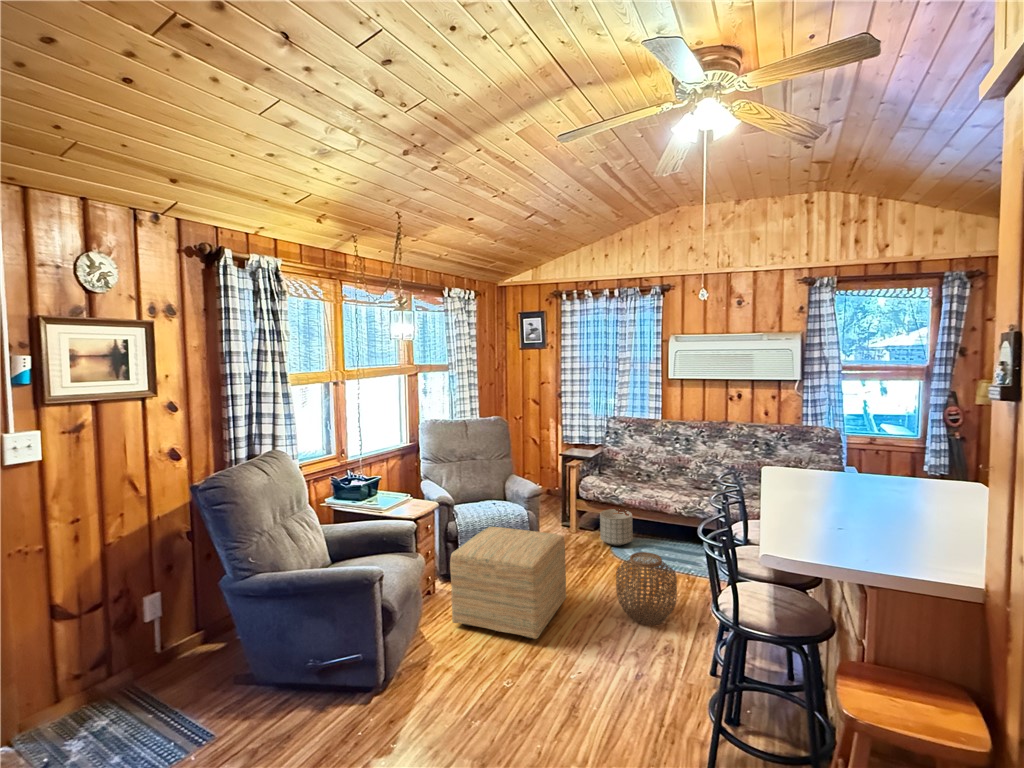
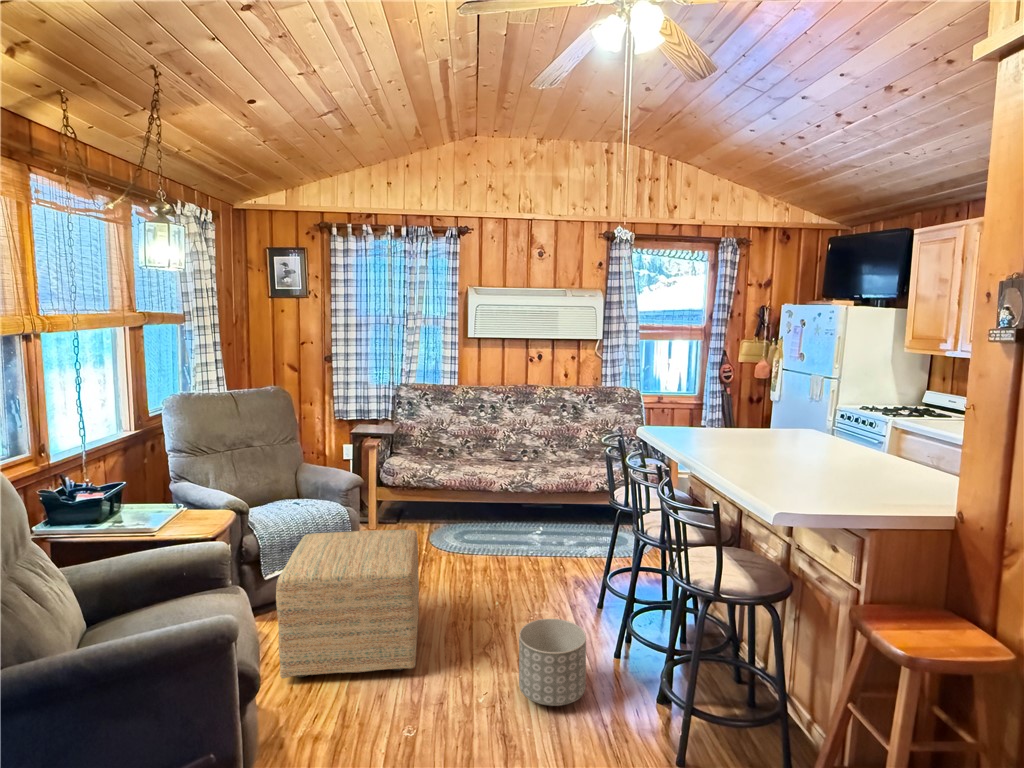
planter: present [600,509,633,546] -> present [519,619,586,706]
woven basket: present [616,552,677,625] -> none [481,535,551,618]

